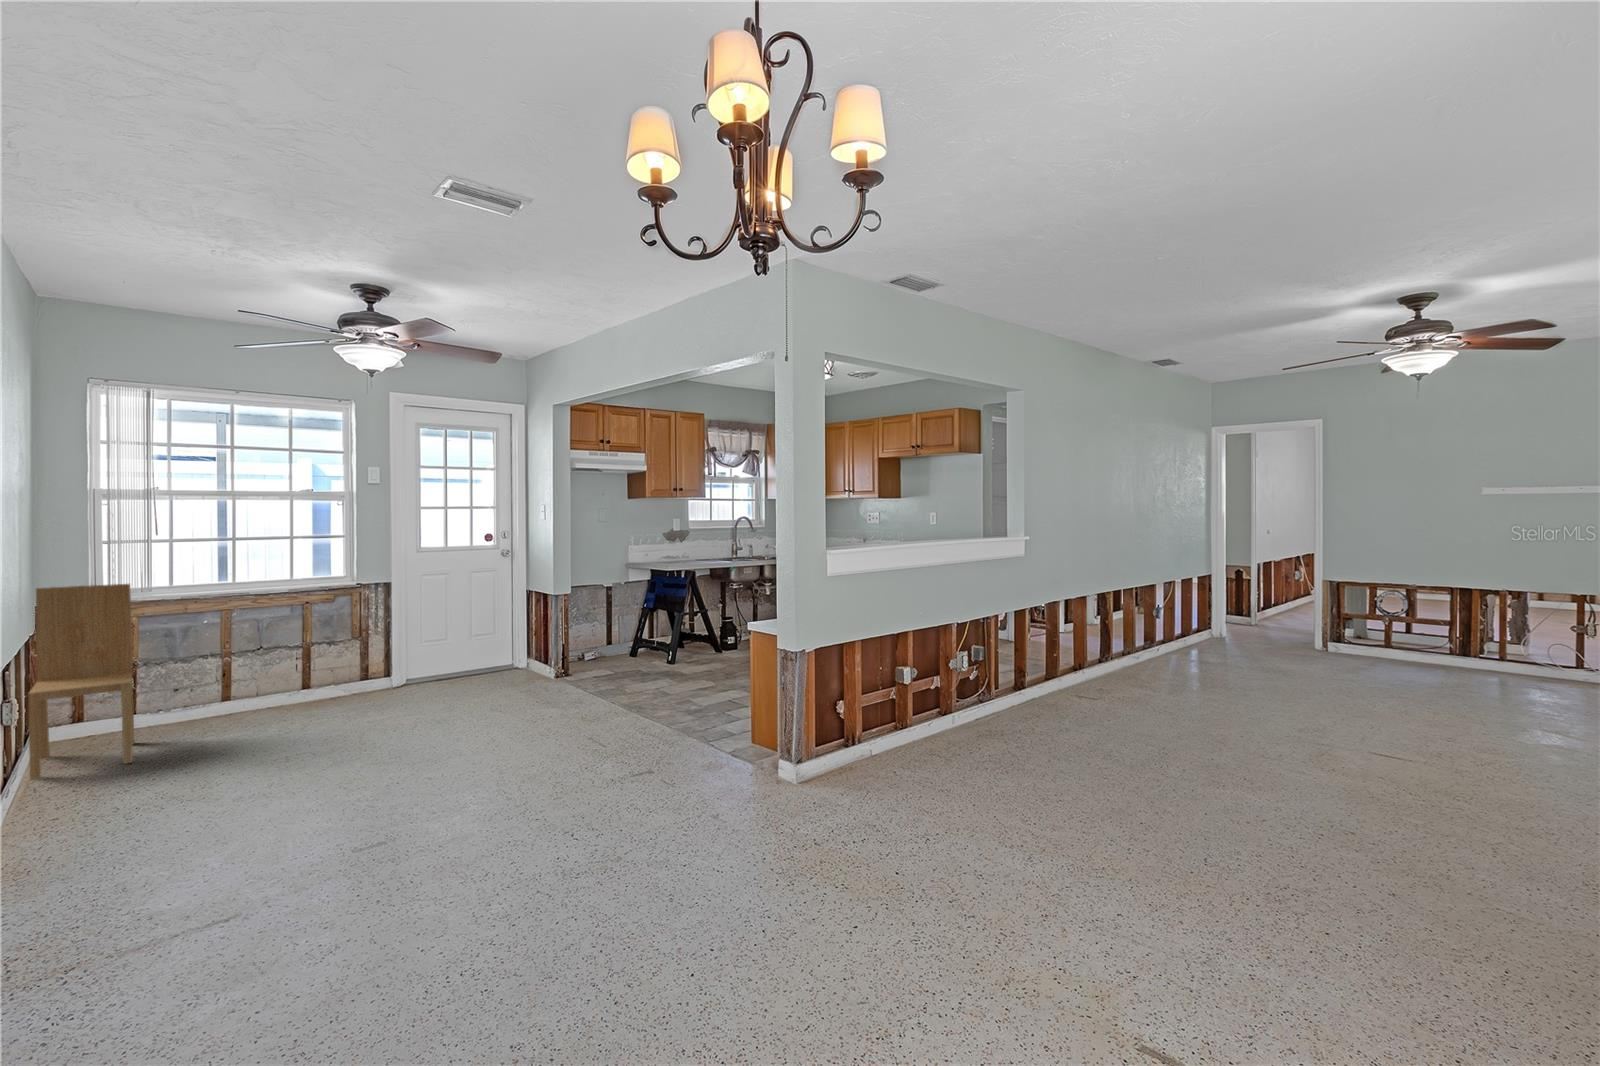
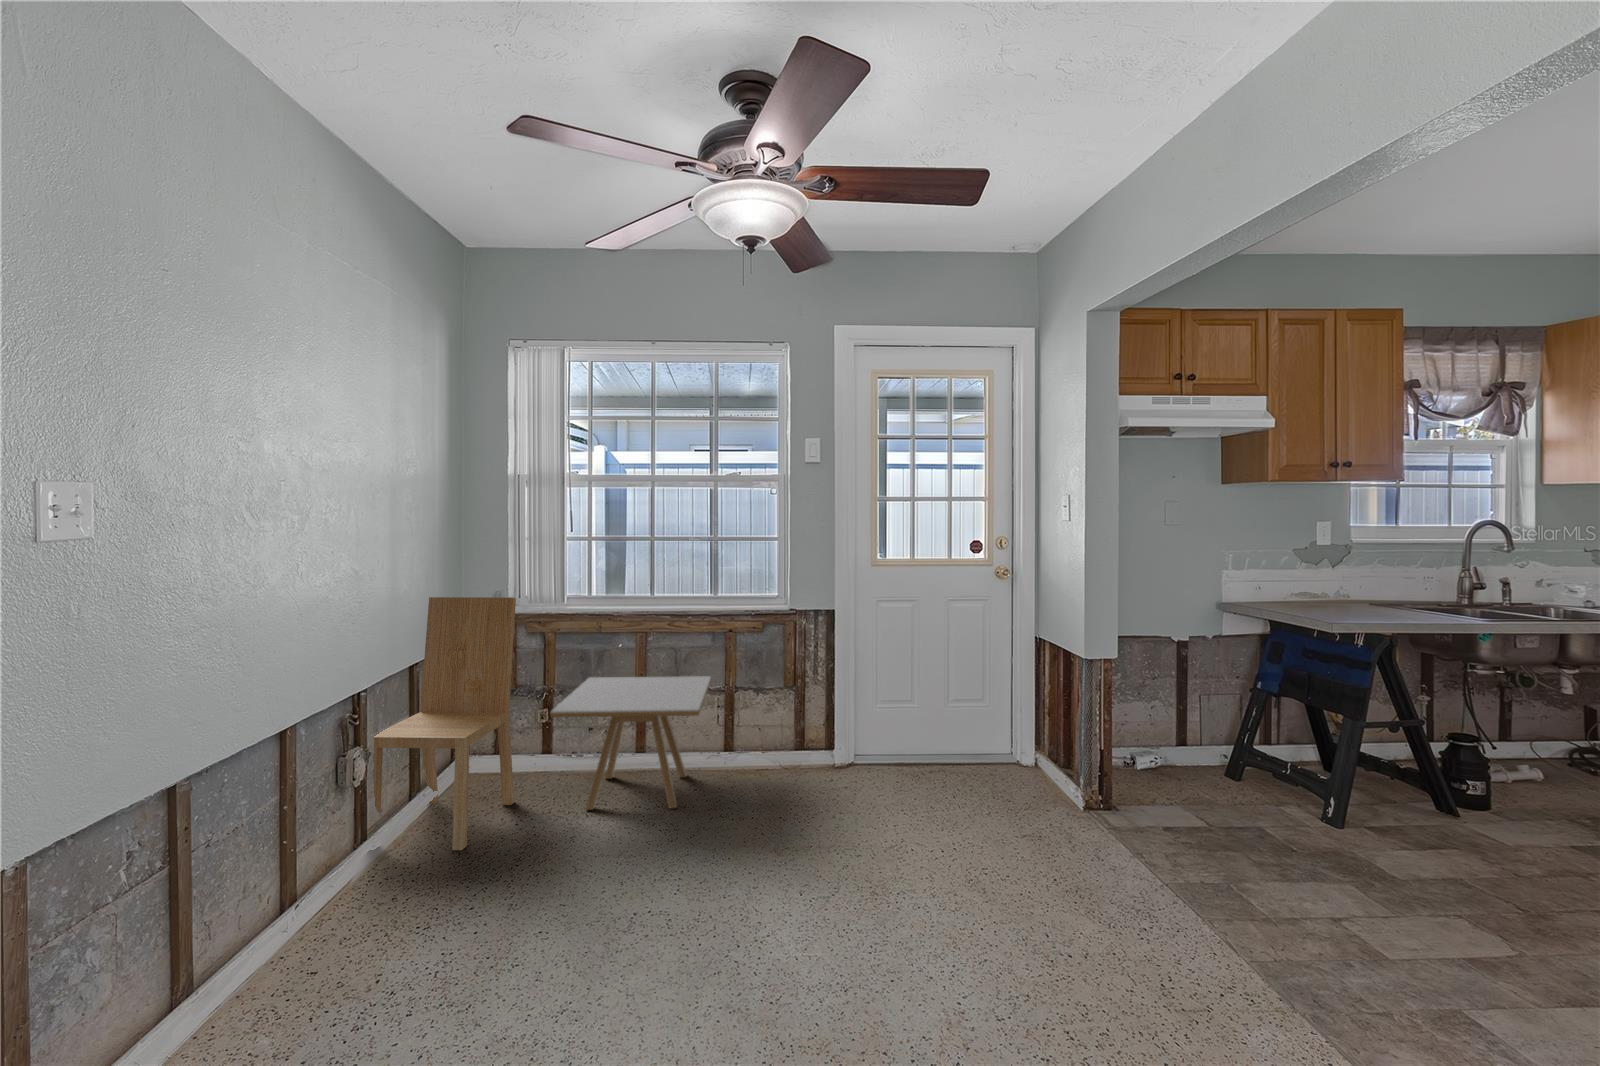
side table: none [178,636,314,733] -> present [551,676,711,810]

